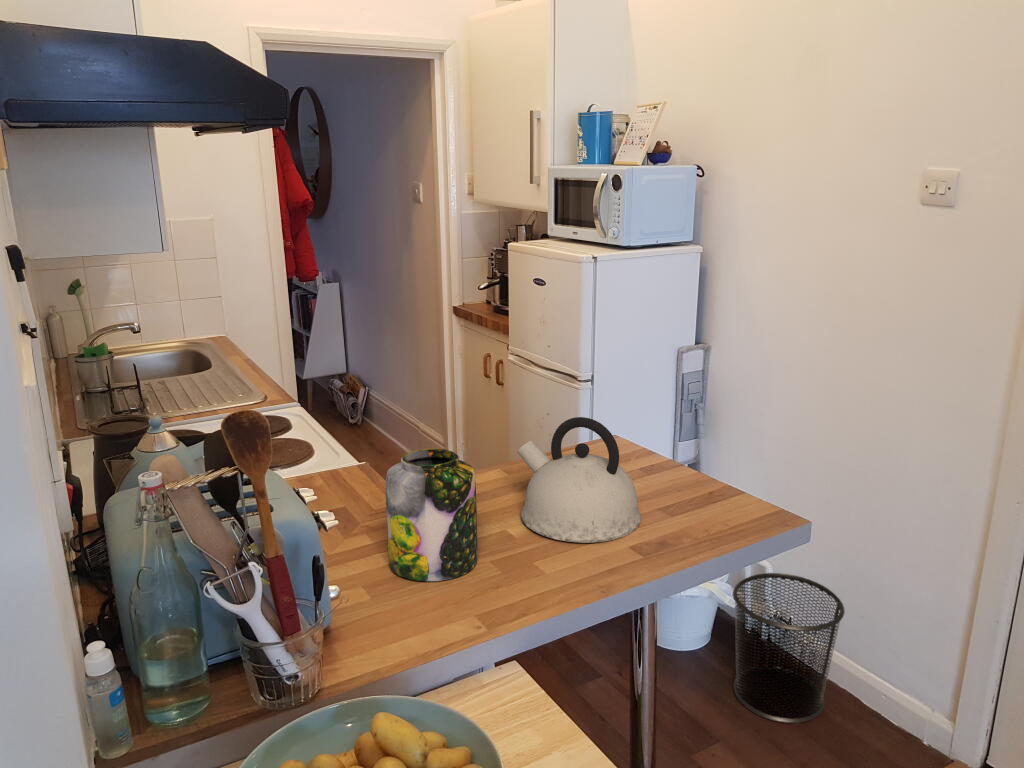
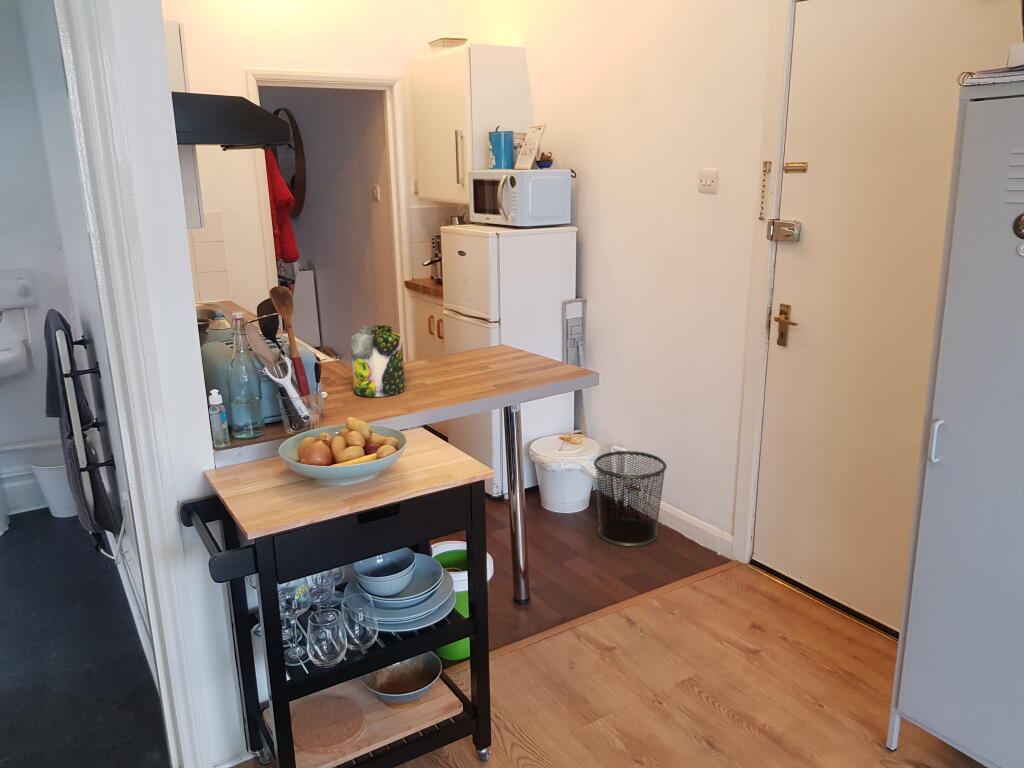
kettle: present [517,417,641,543] -> none [431,312,504,382]

